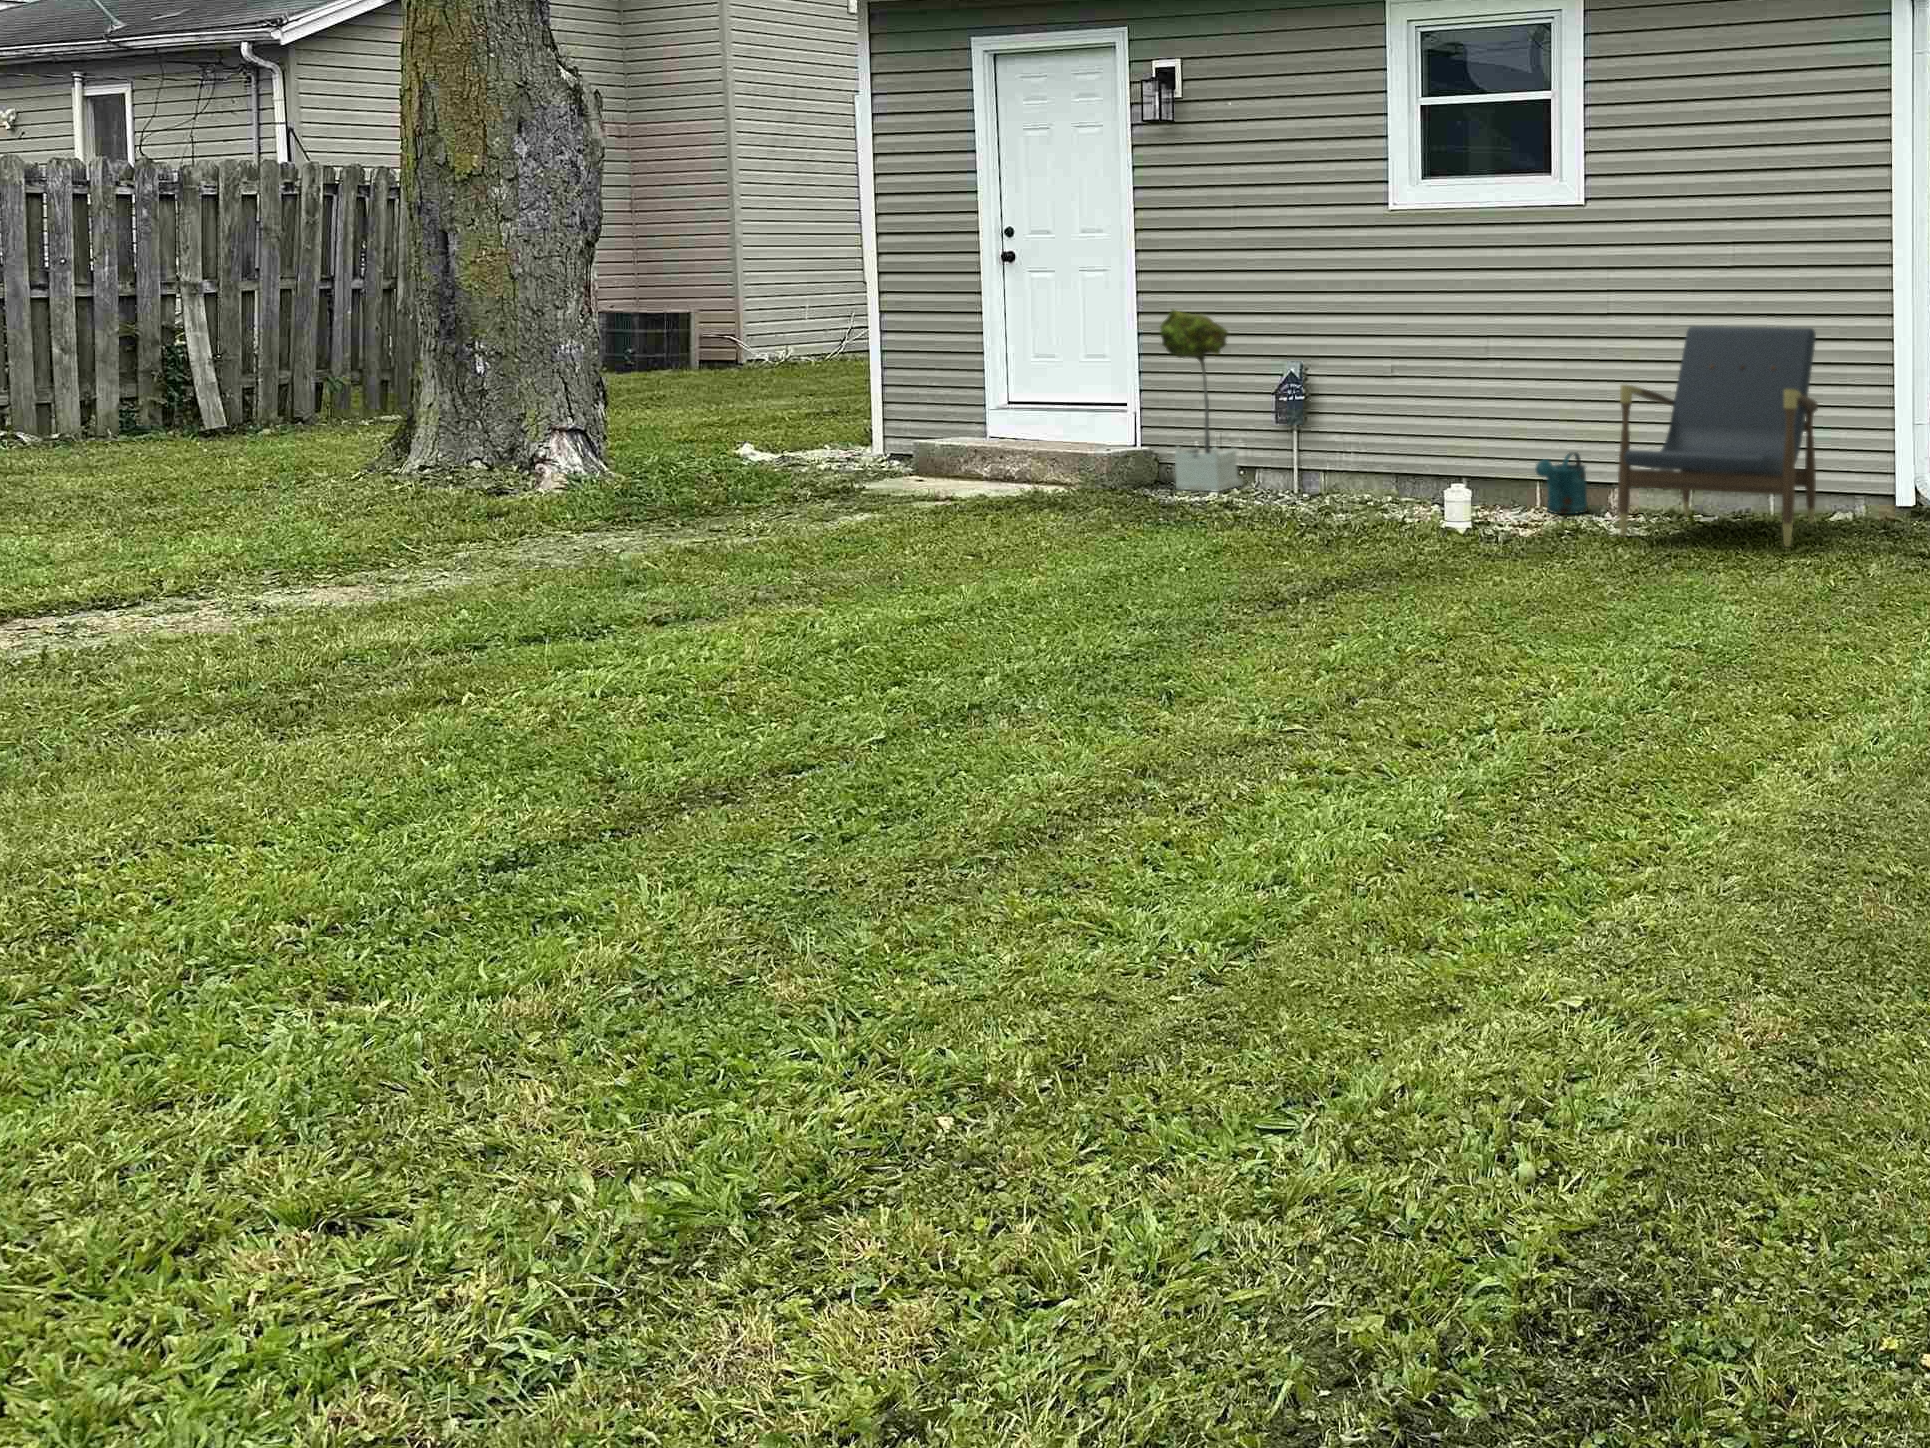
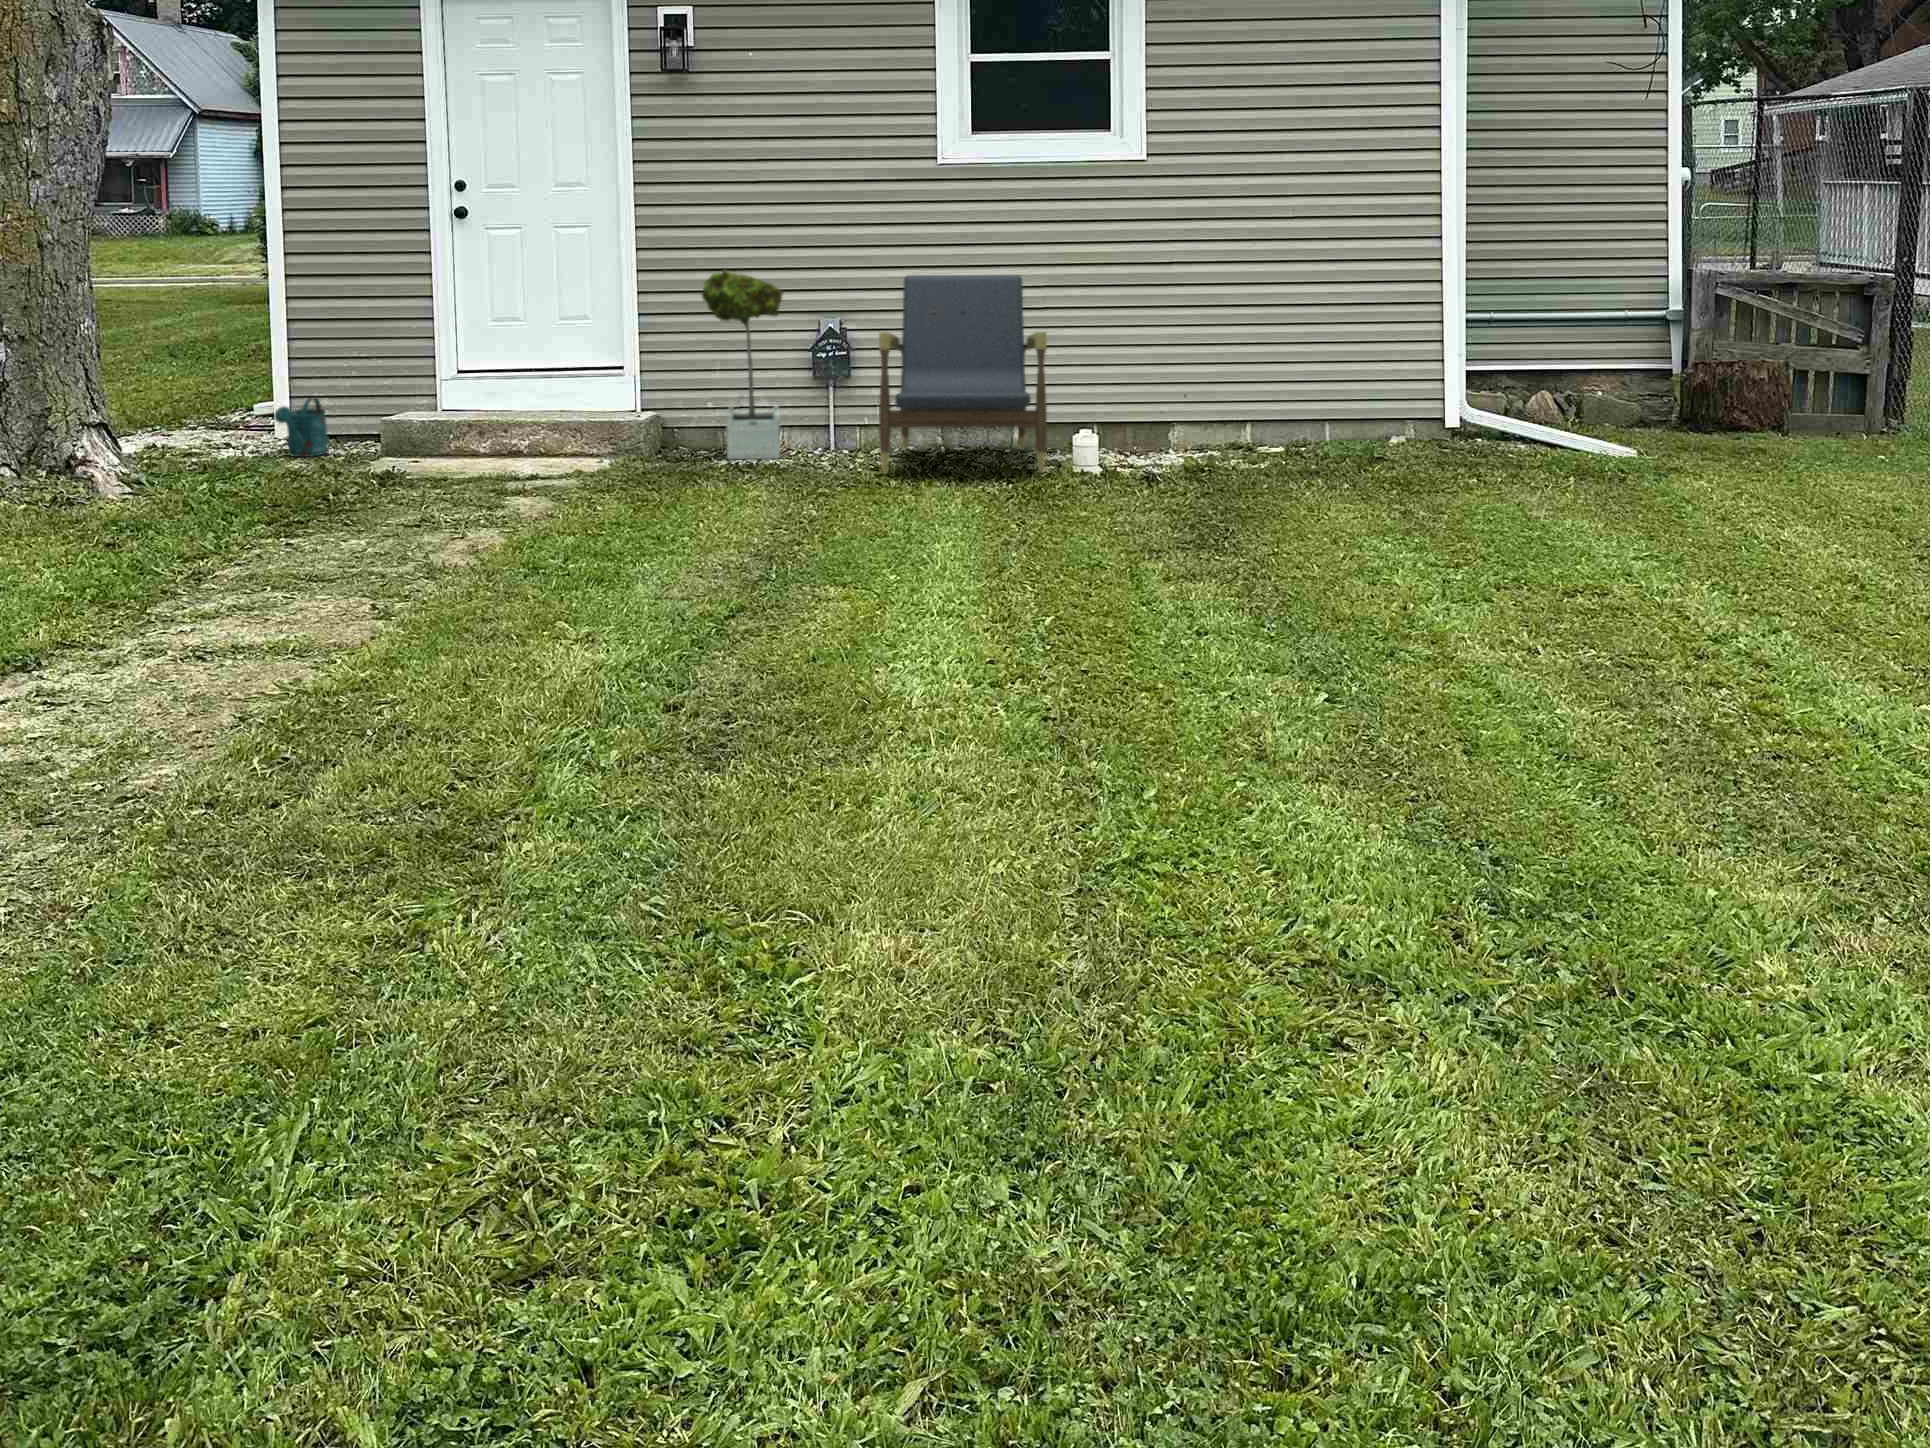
lounge chair: present [1618,326,1818,547] -> present [879,275,1047,474]
watering can: present [1535,452,1588,514] -> present [274,397,329,457]

